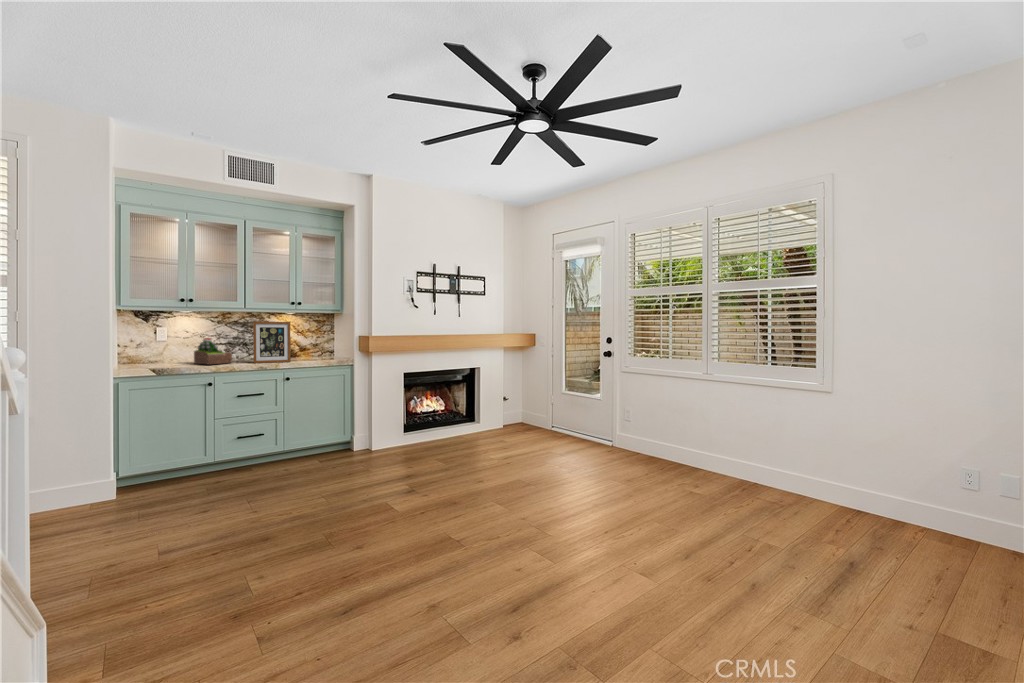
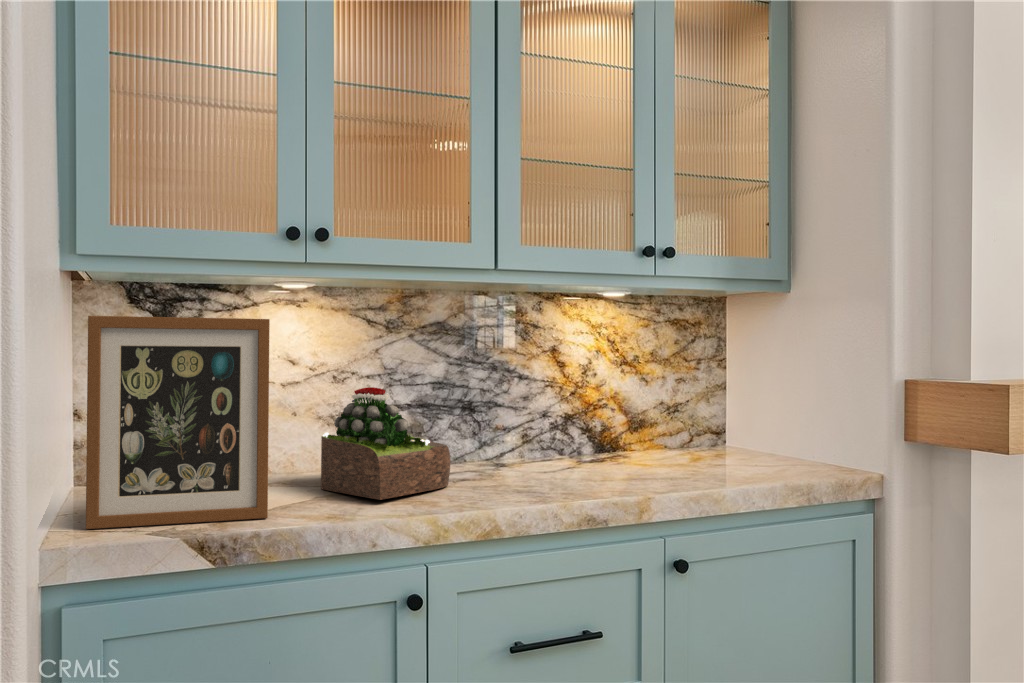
picture frame: present [253,321,291,363] -> present [86,316,270,529]

